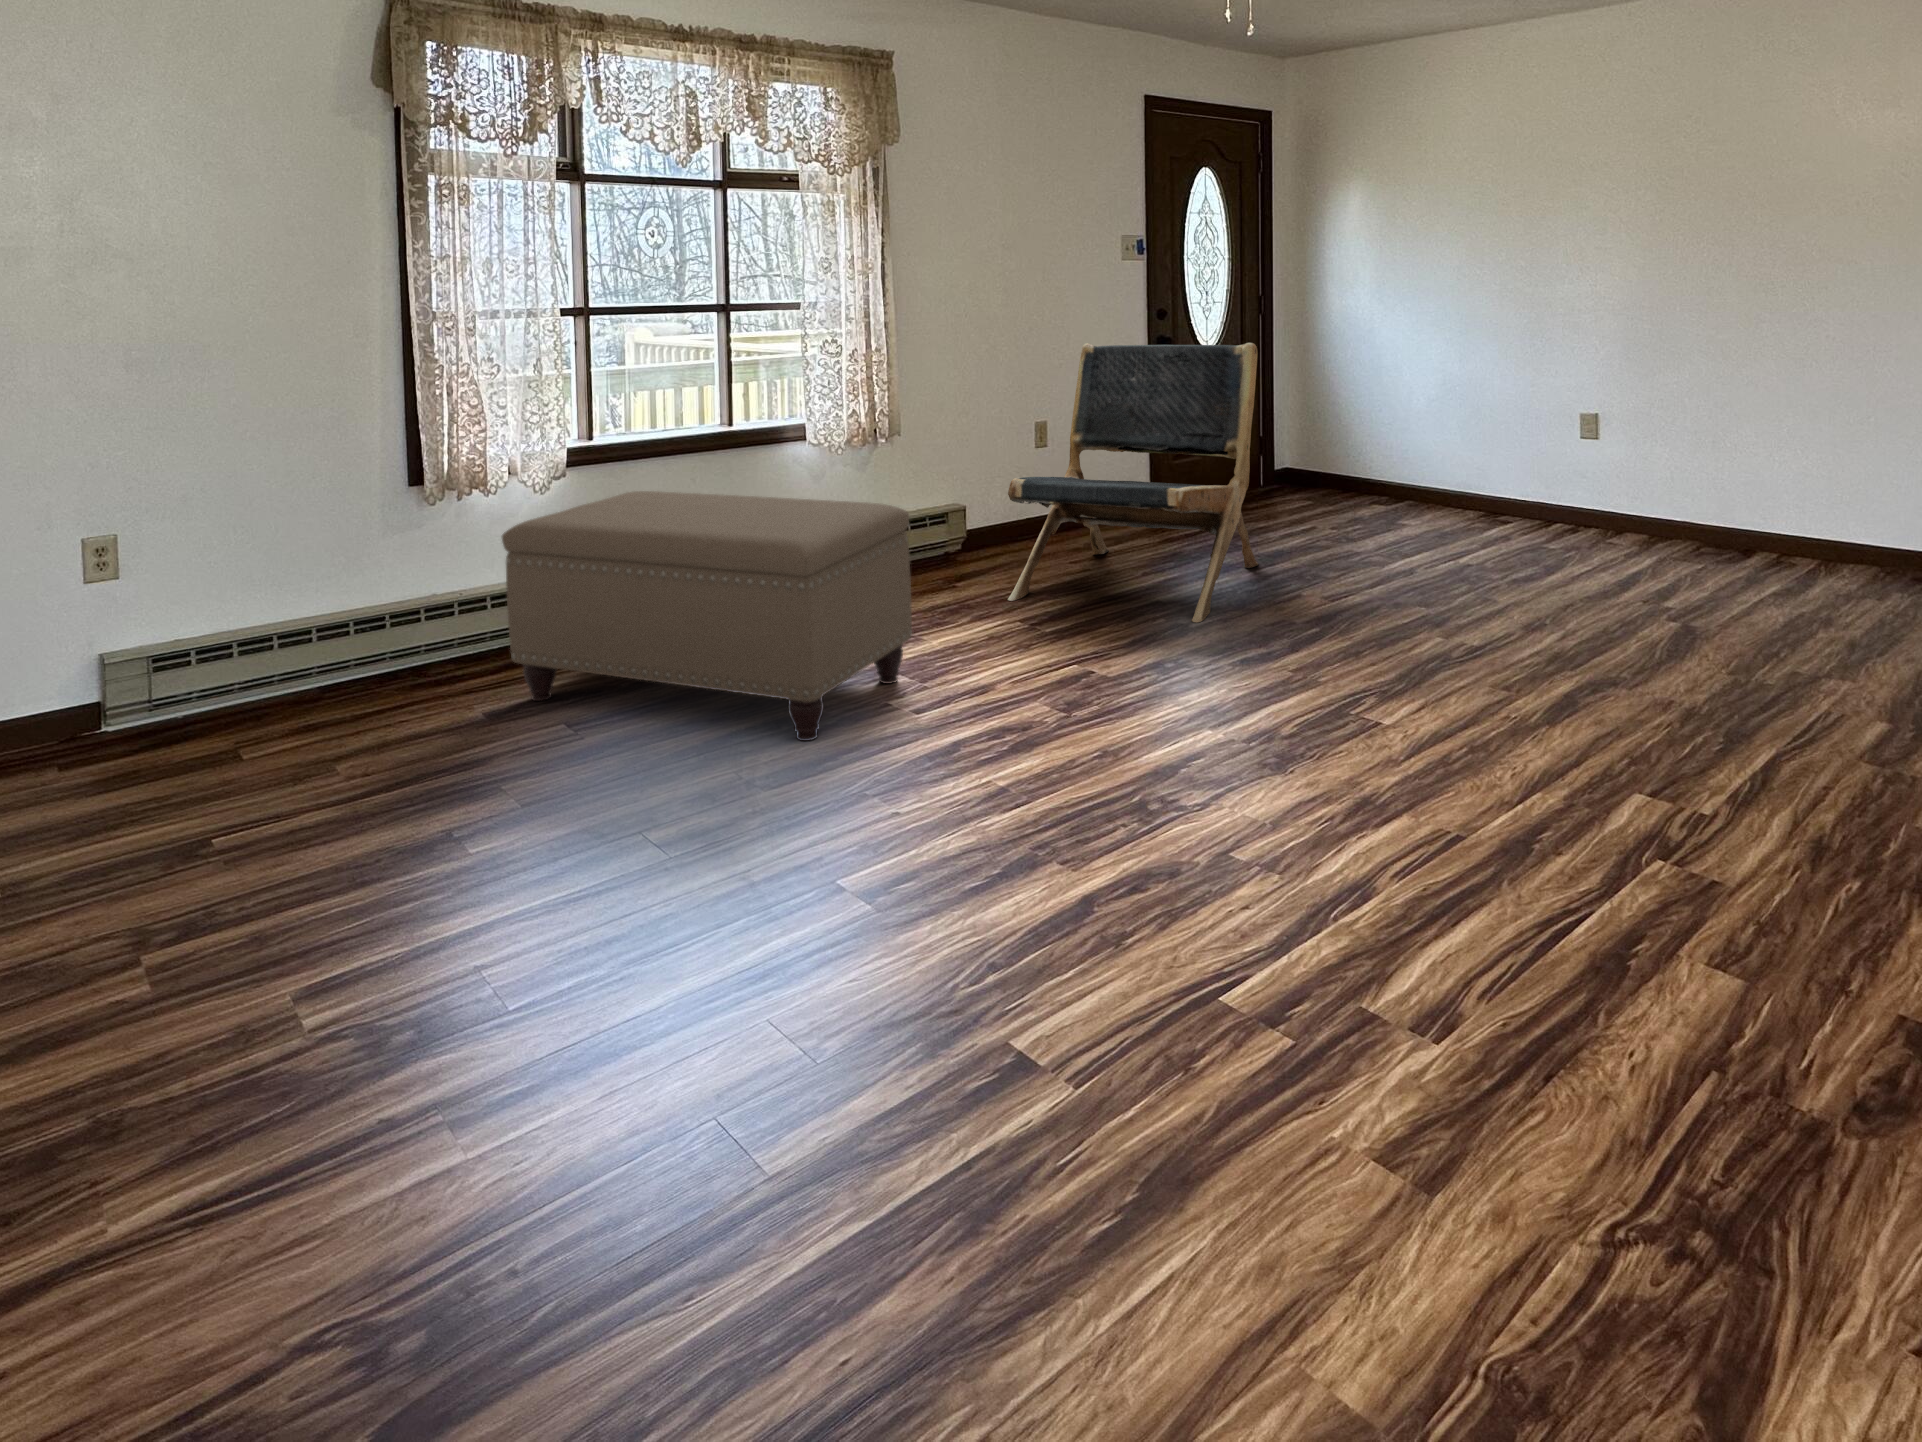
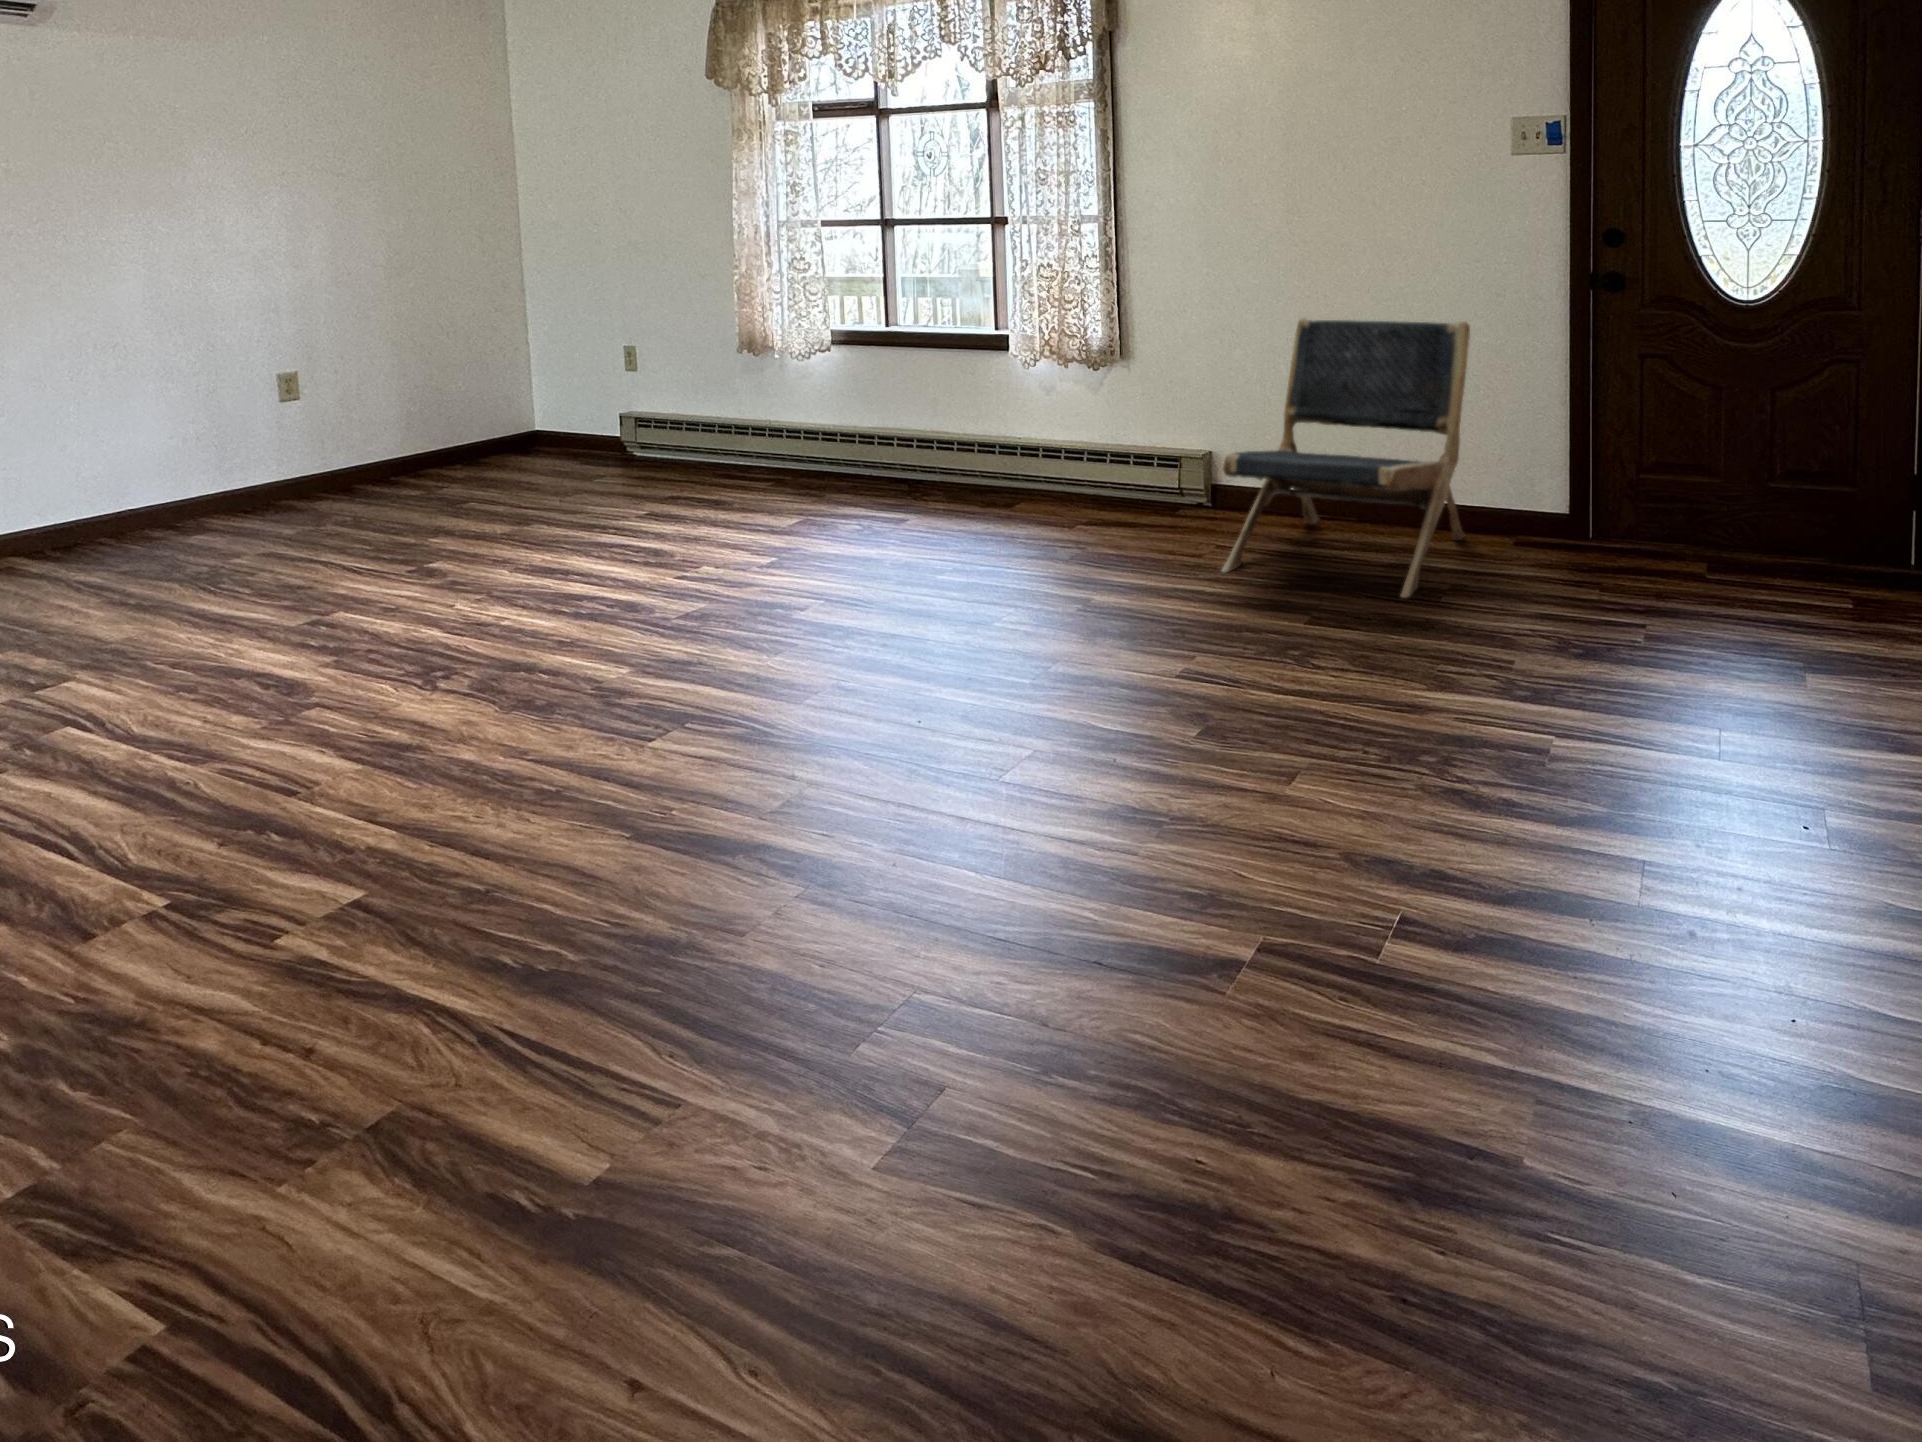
ottoman: present [502,491,912,741] -> none [721,466,1127,720]

